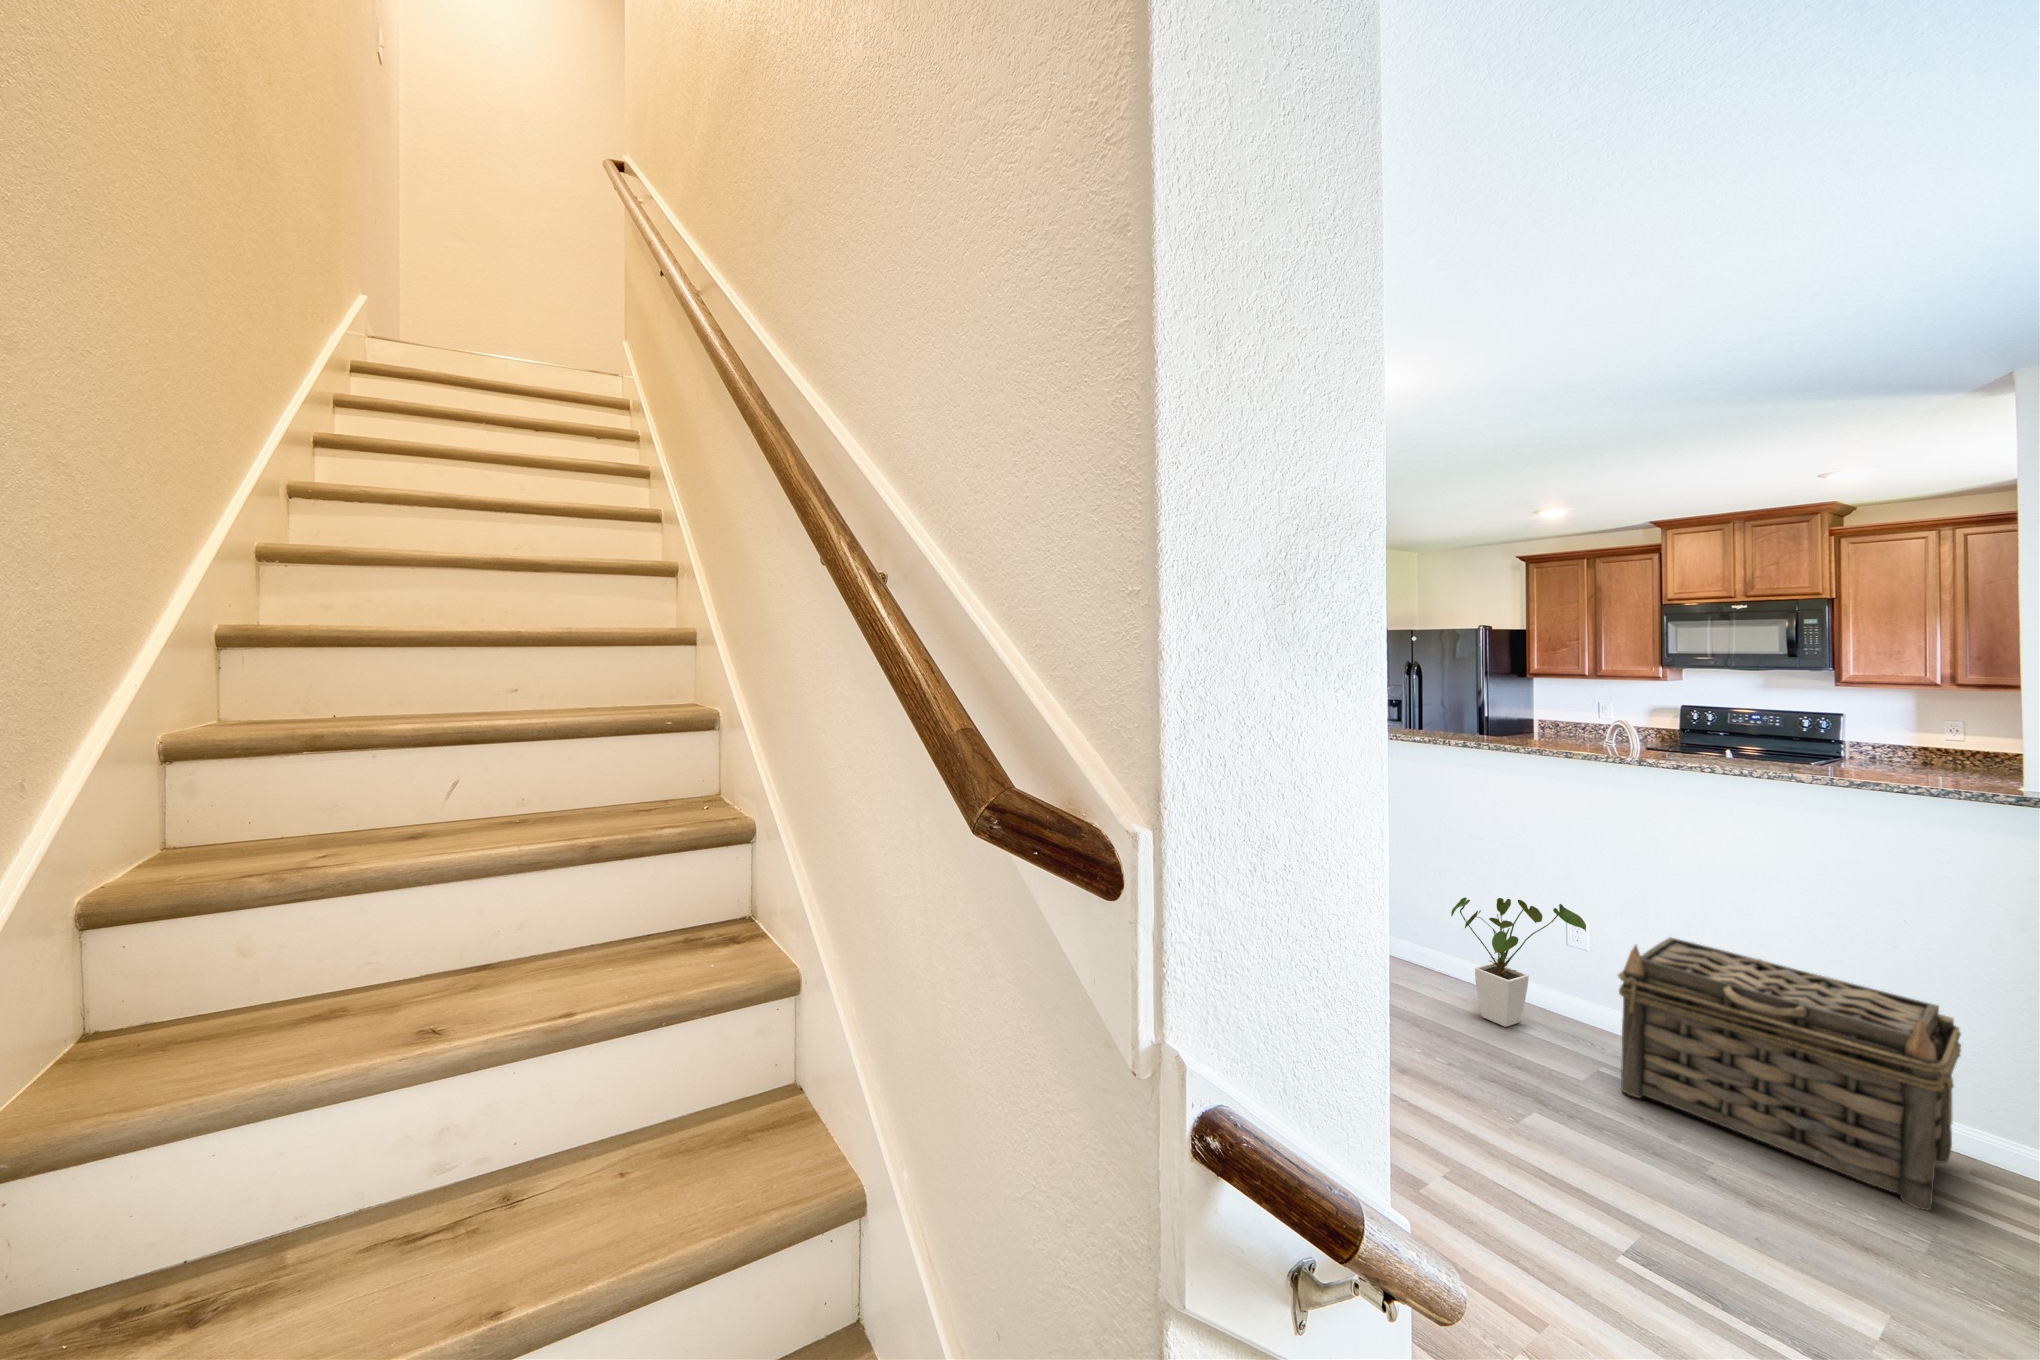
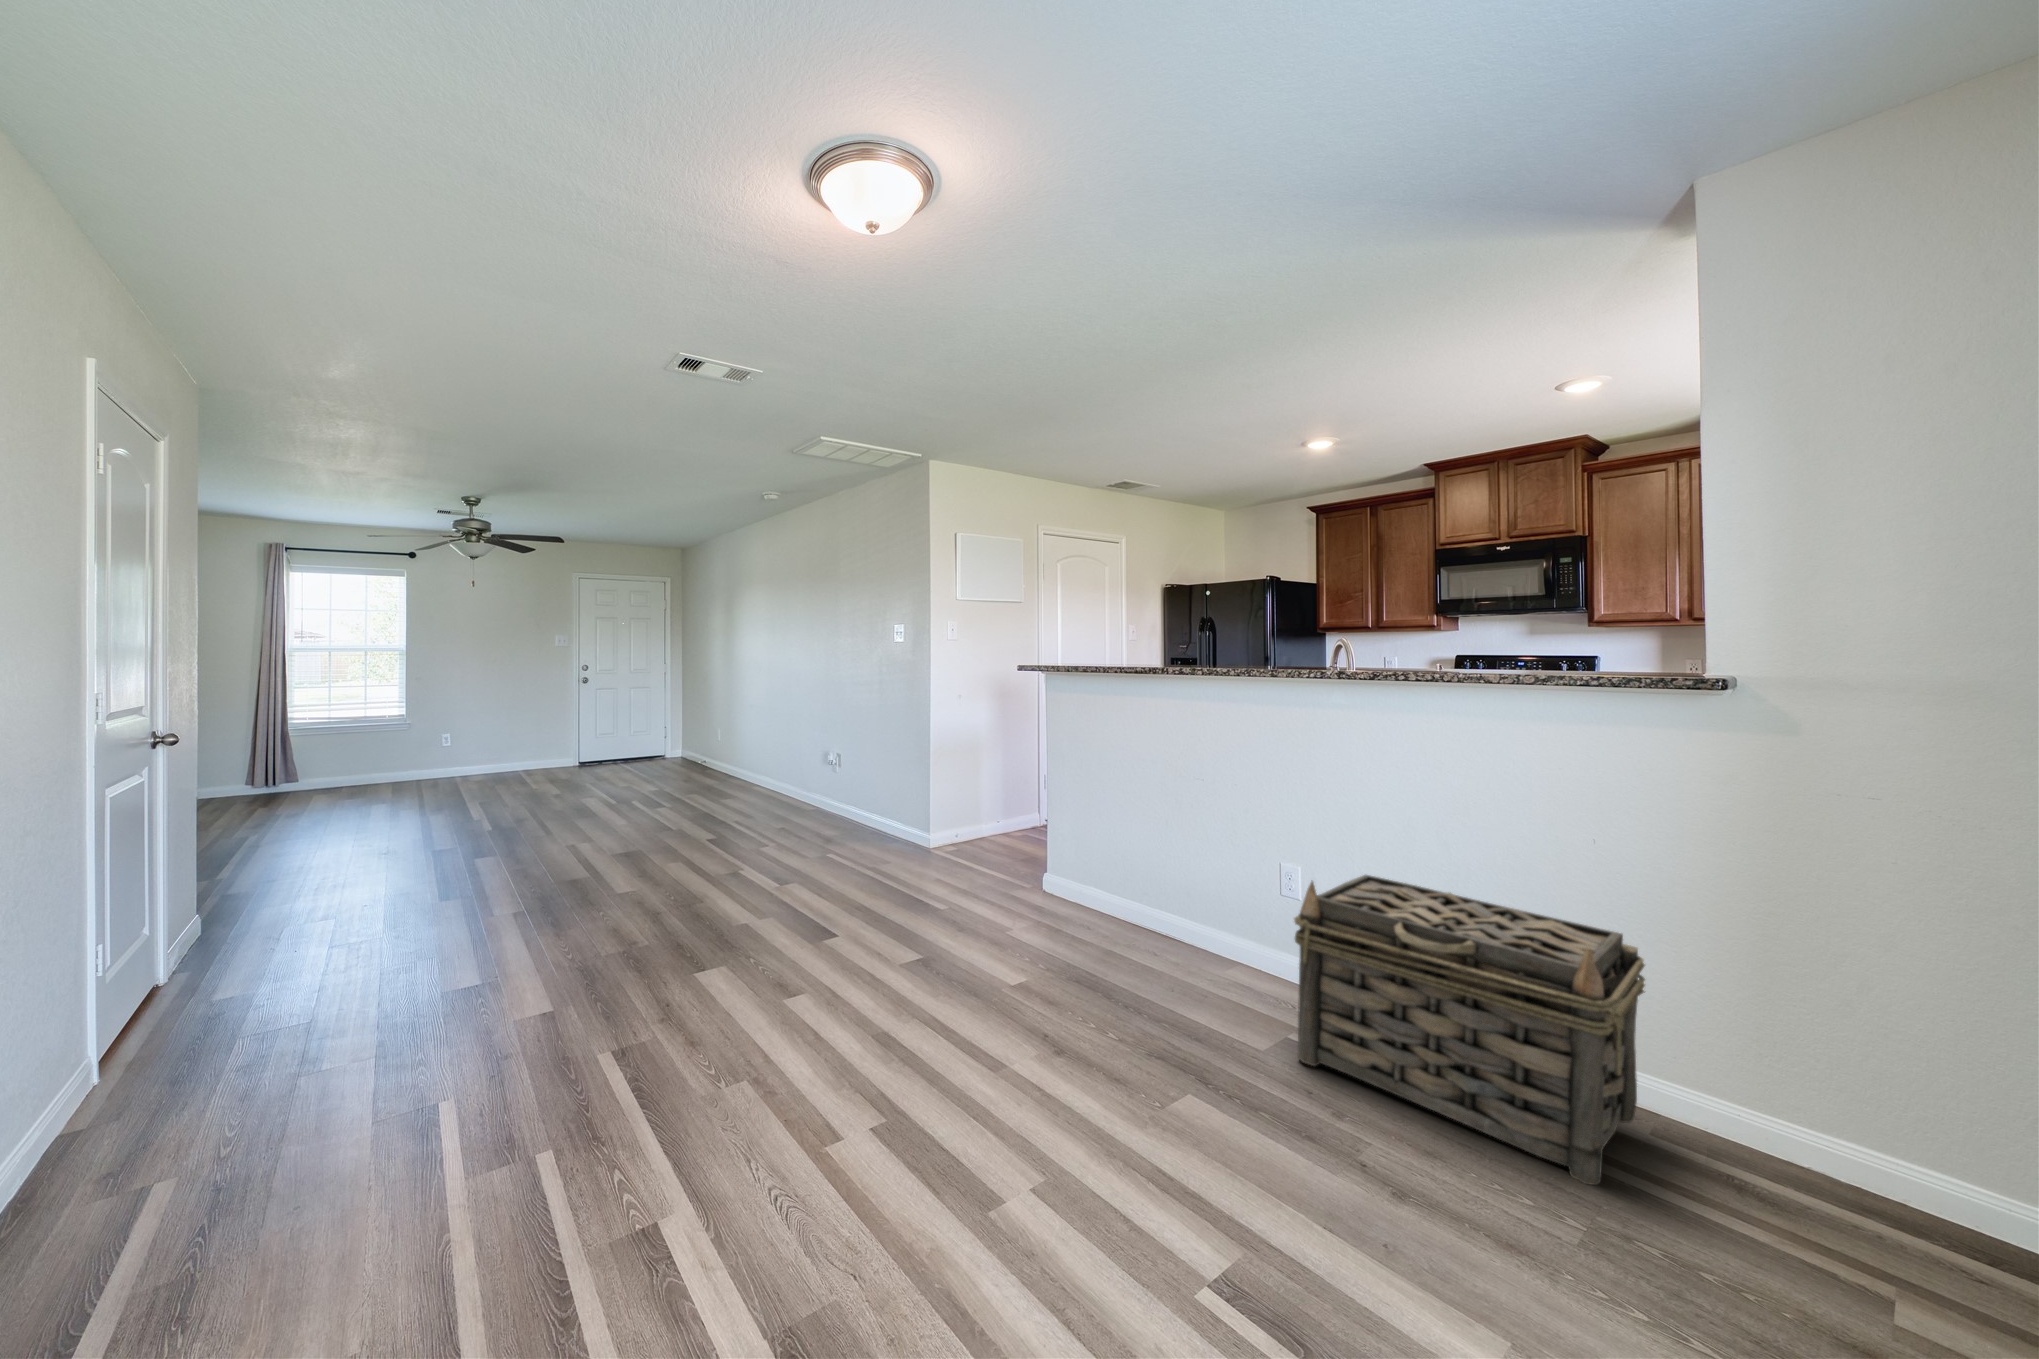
house plant: present [1451,897,1586,1027] -> none [1142,841,1289,991]

